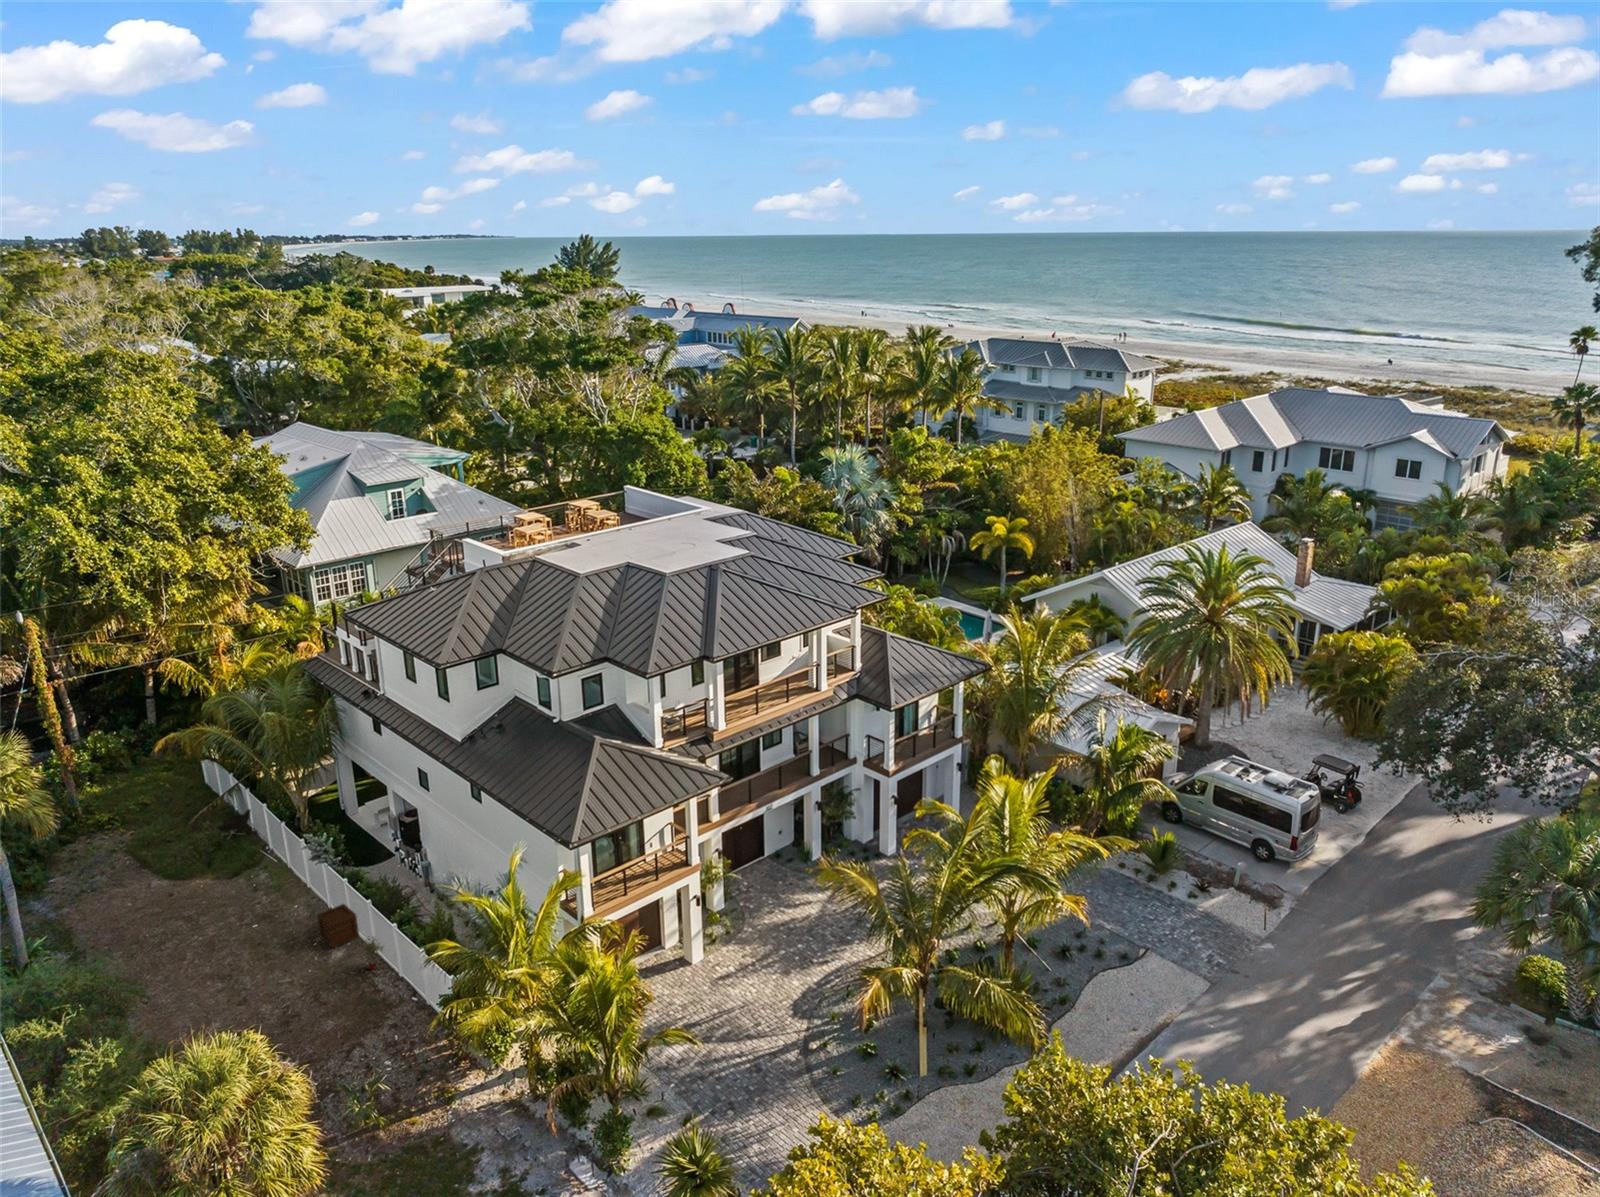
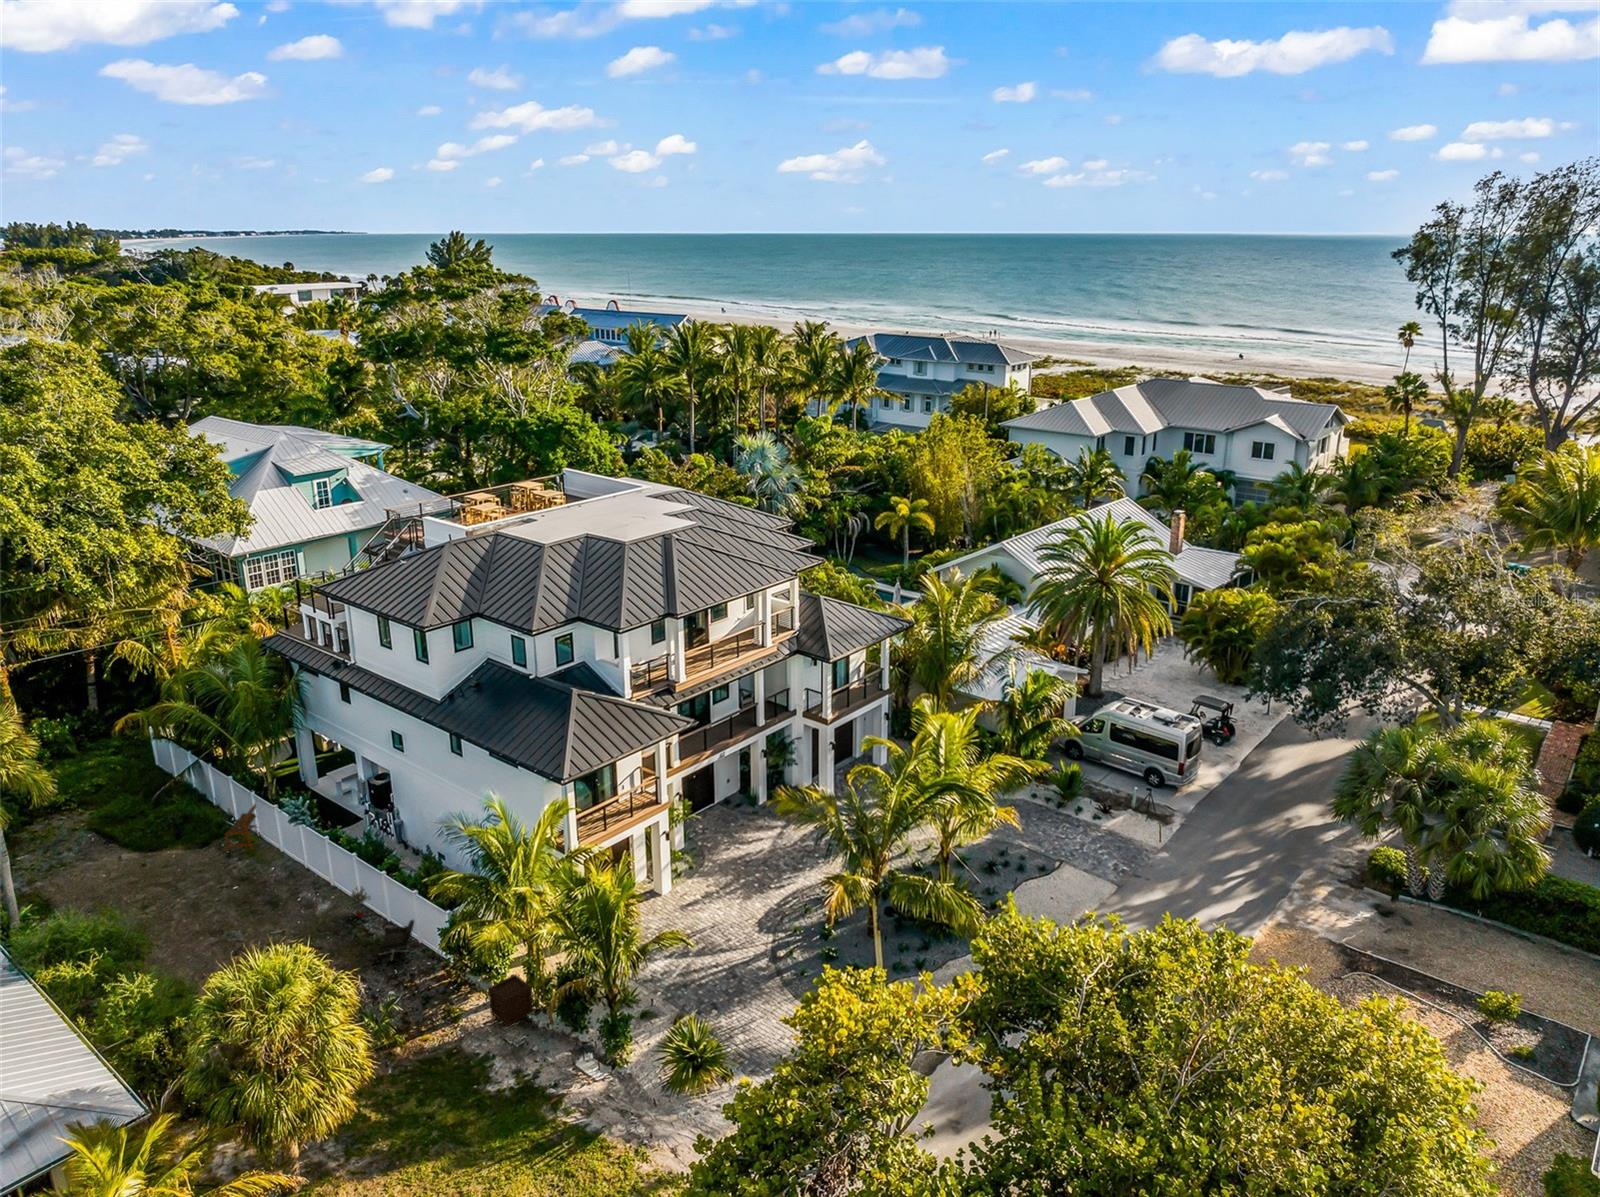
lounge chair: present [217,809,251,835] -> present [380,920,414,959]
bench: none [253,829,297,884] -> present [225,801,257,852]
wooden crate: present [317,904,359,948] -> present [488,974,534,1026]

